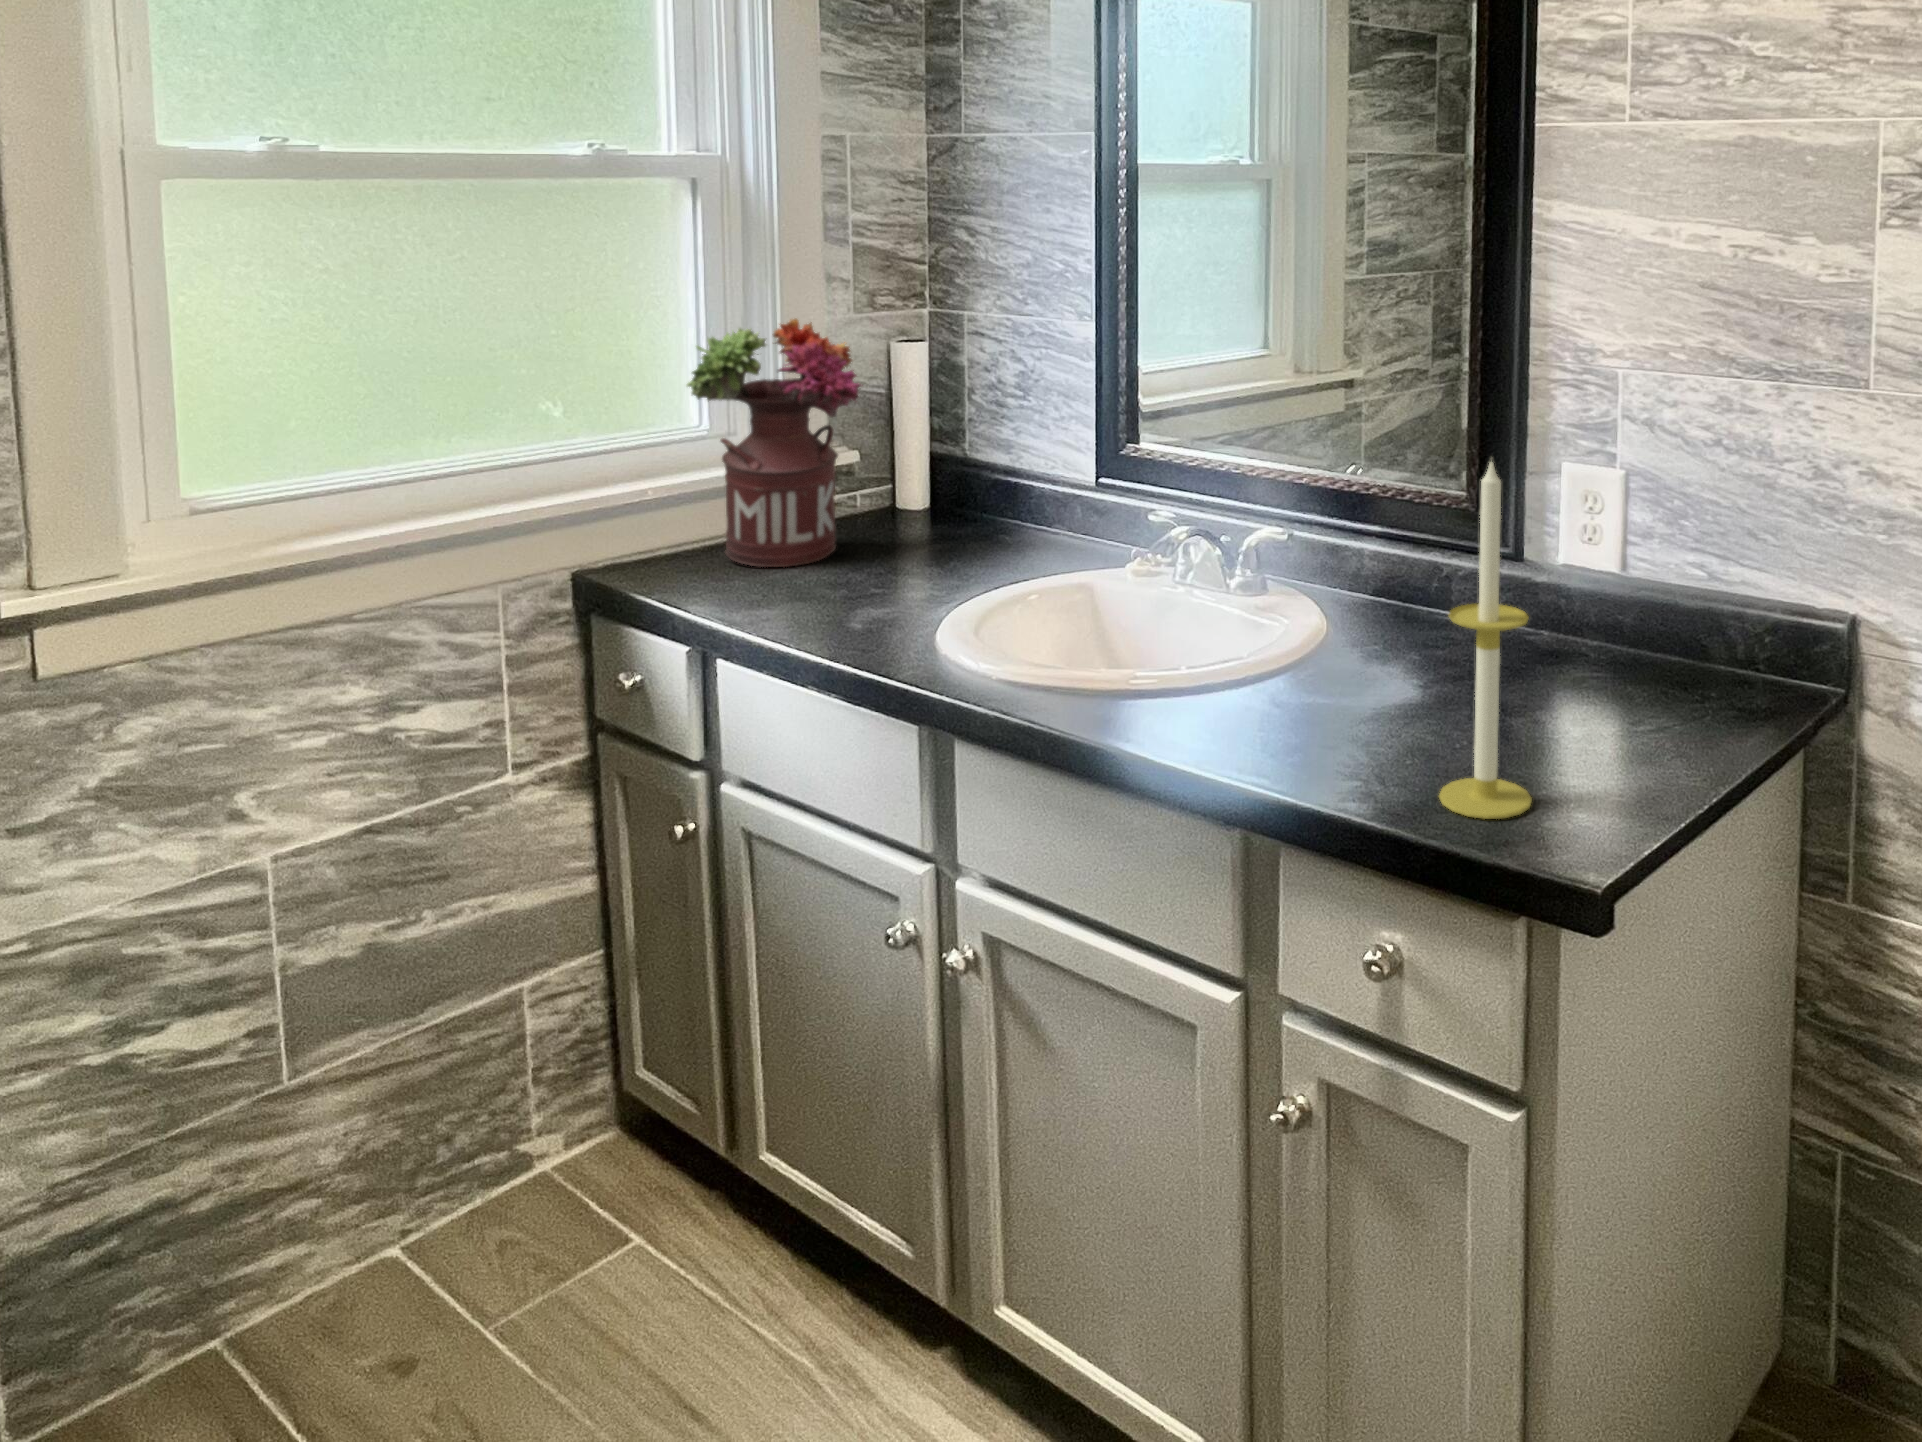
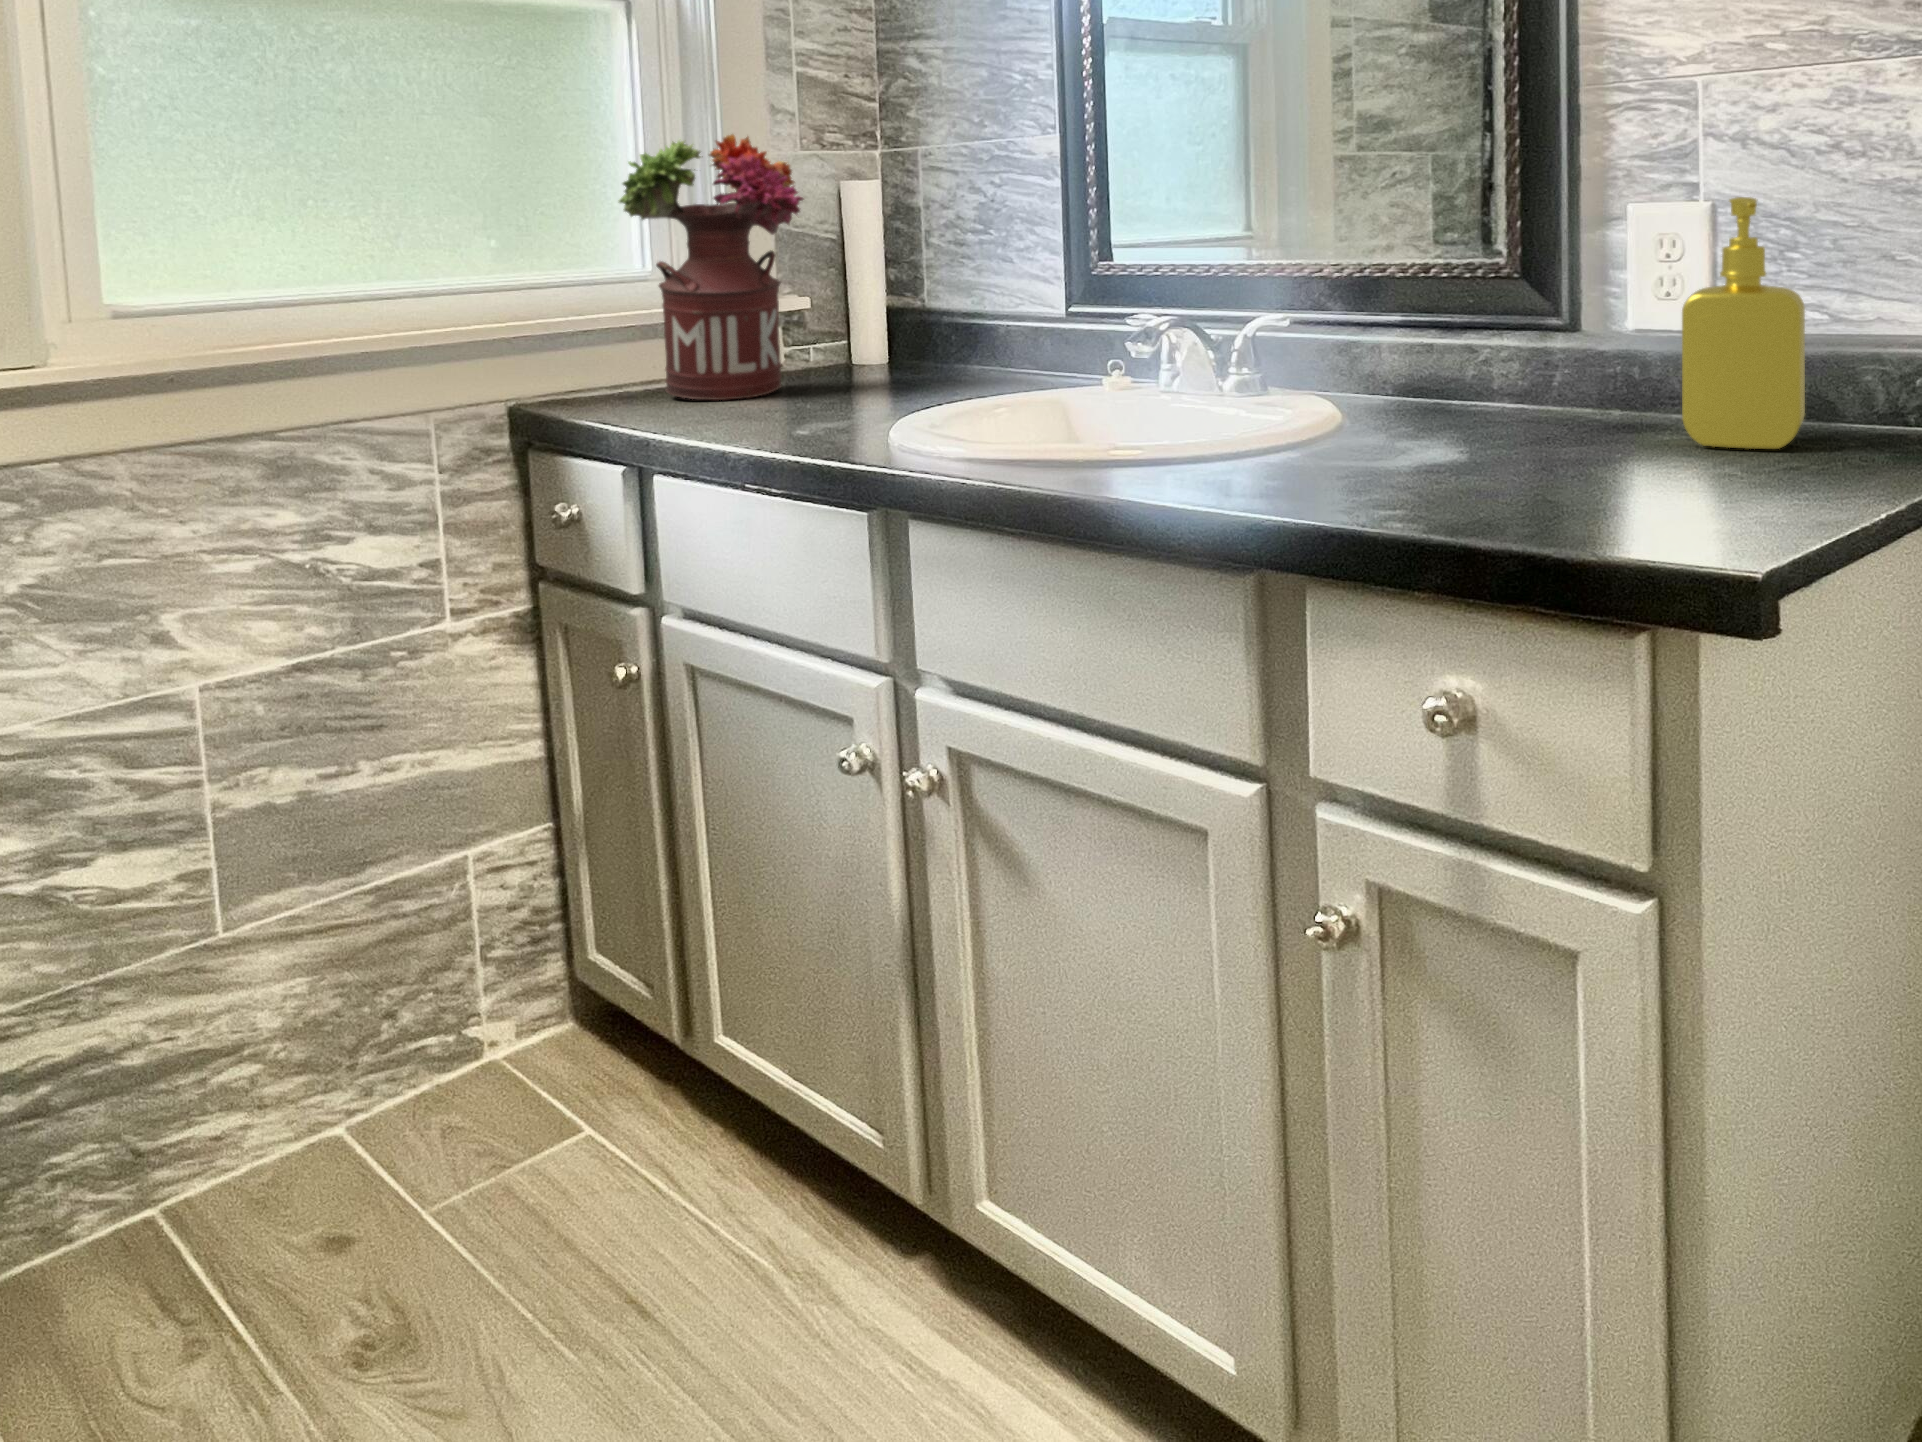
candle: present [1439,462,1532,819] -> none [1514,63,1640,531]
soap dispenser: none [1589,493,1685,698] -> present [1682,197,1805,449]

